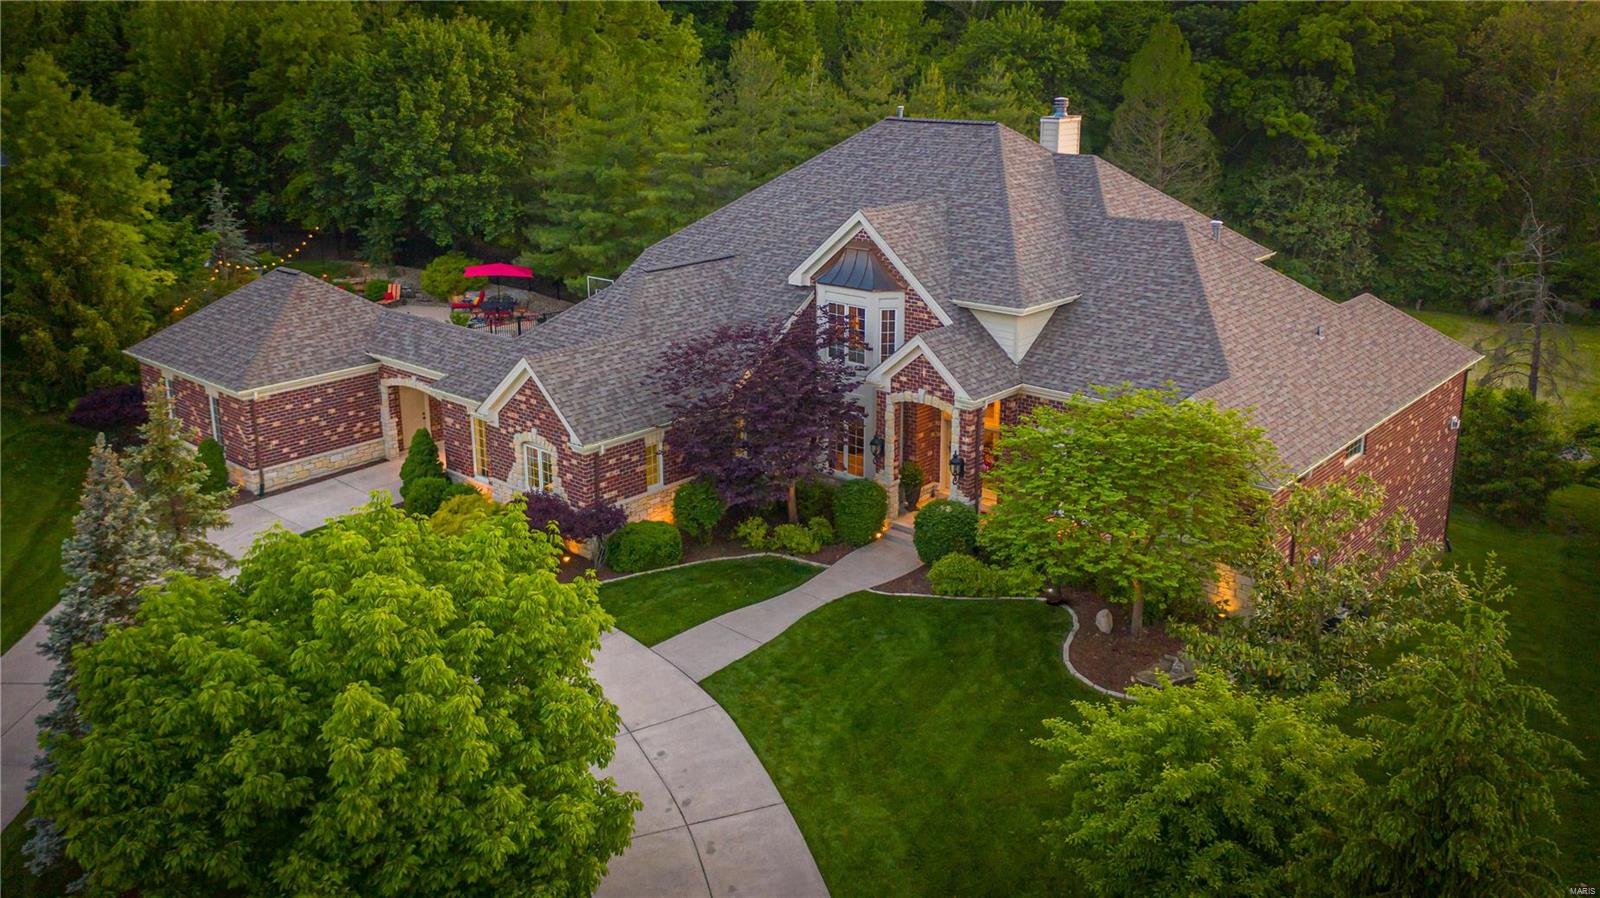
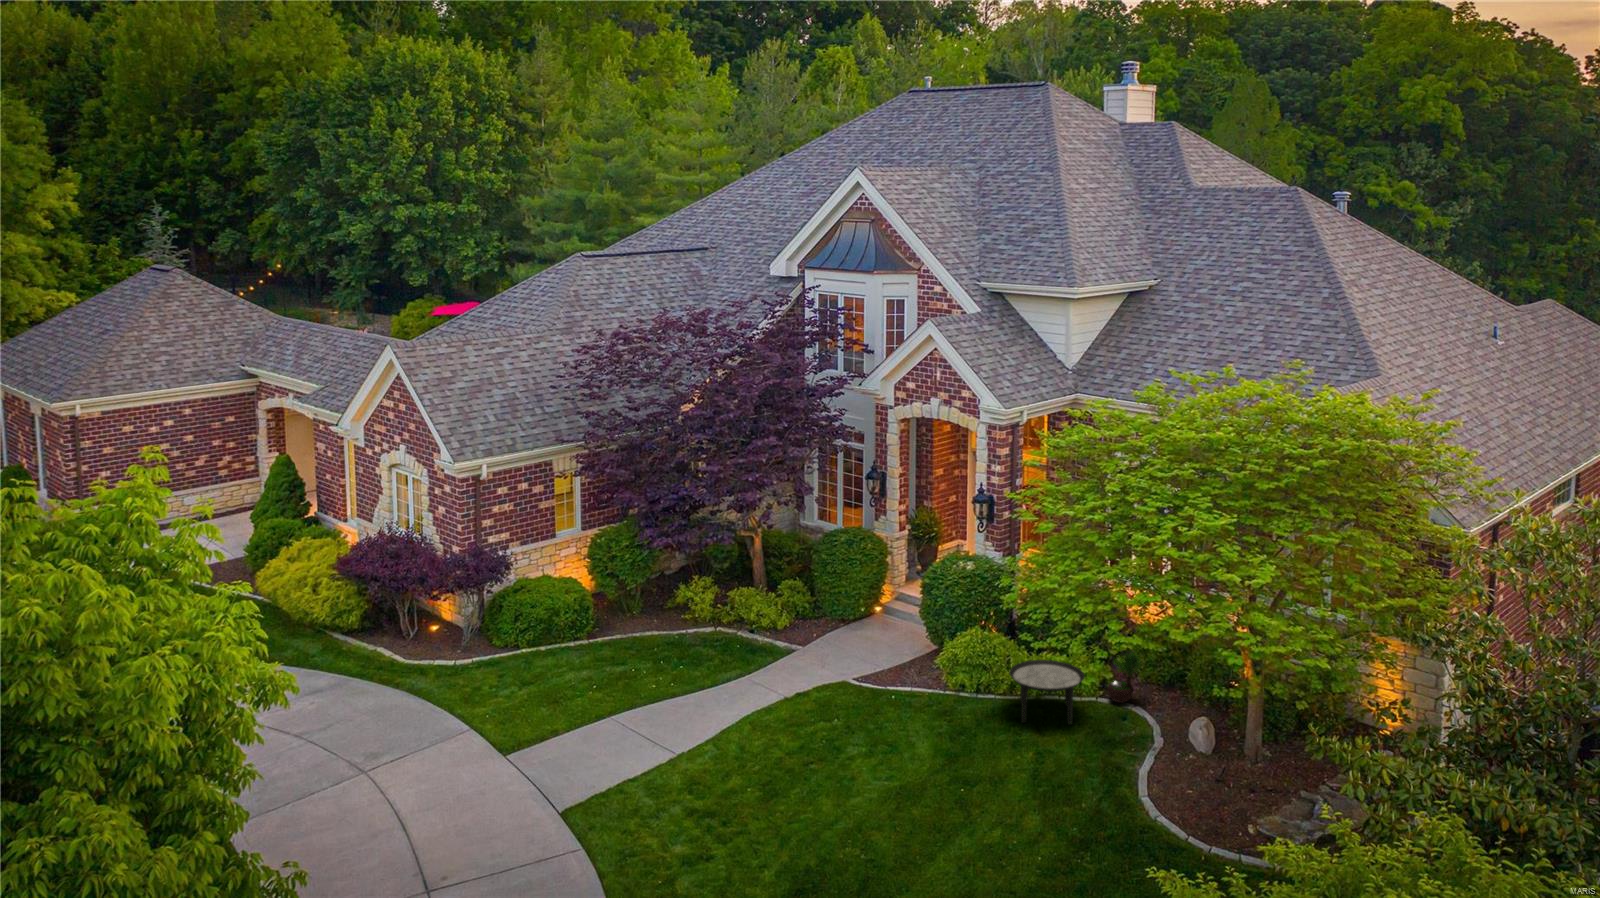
round table: none [981,576,1030,619] -> present [1009,660,1084,725]

